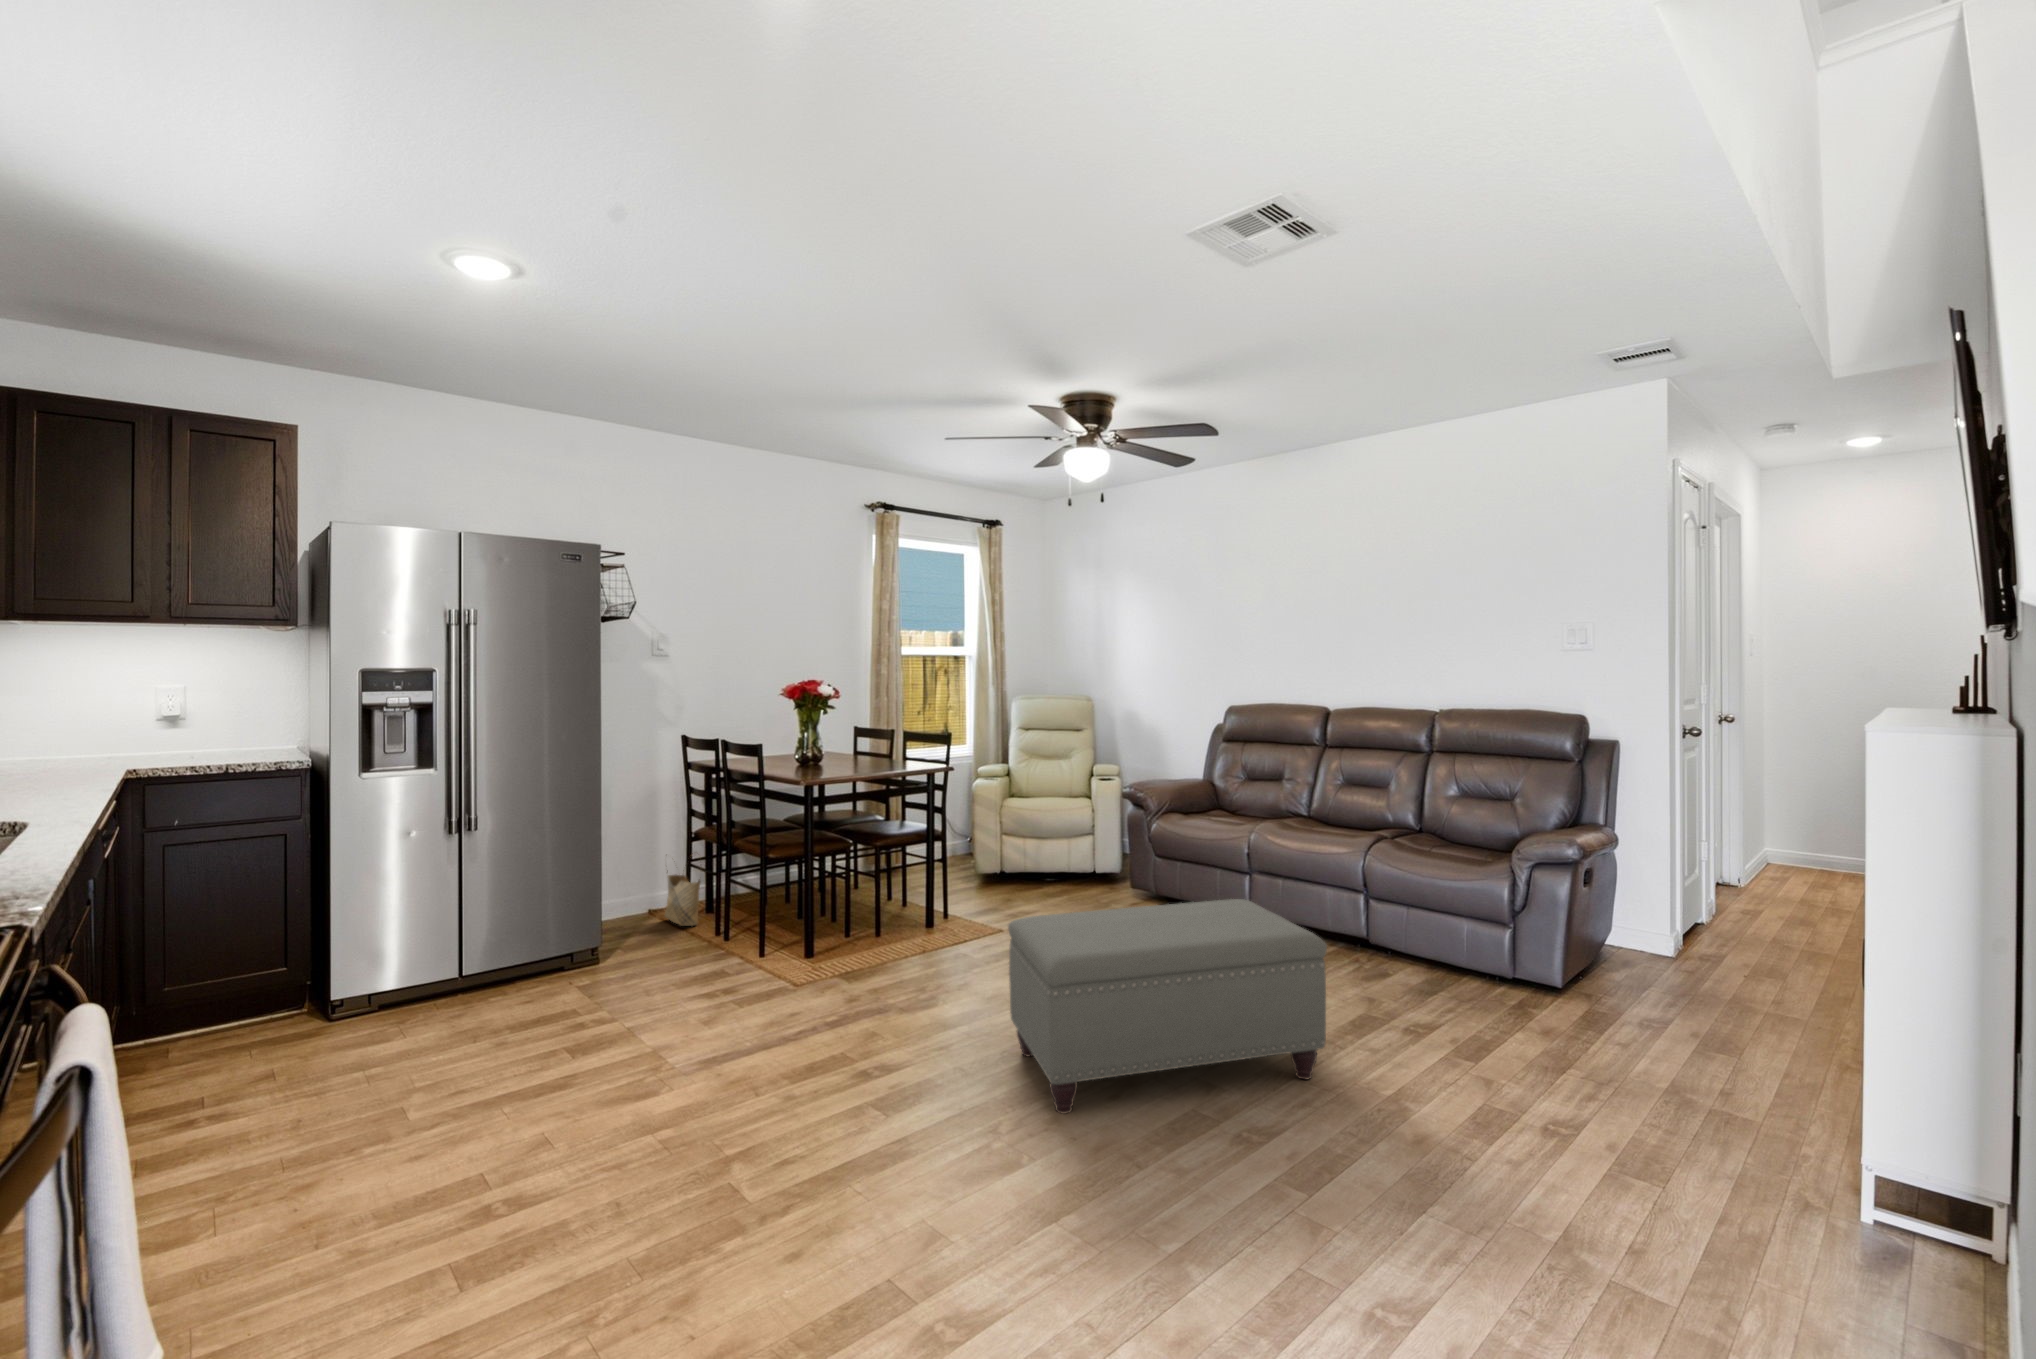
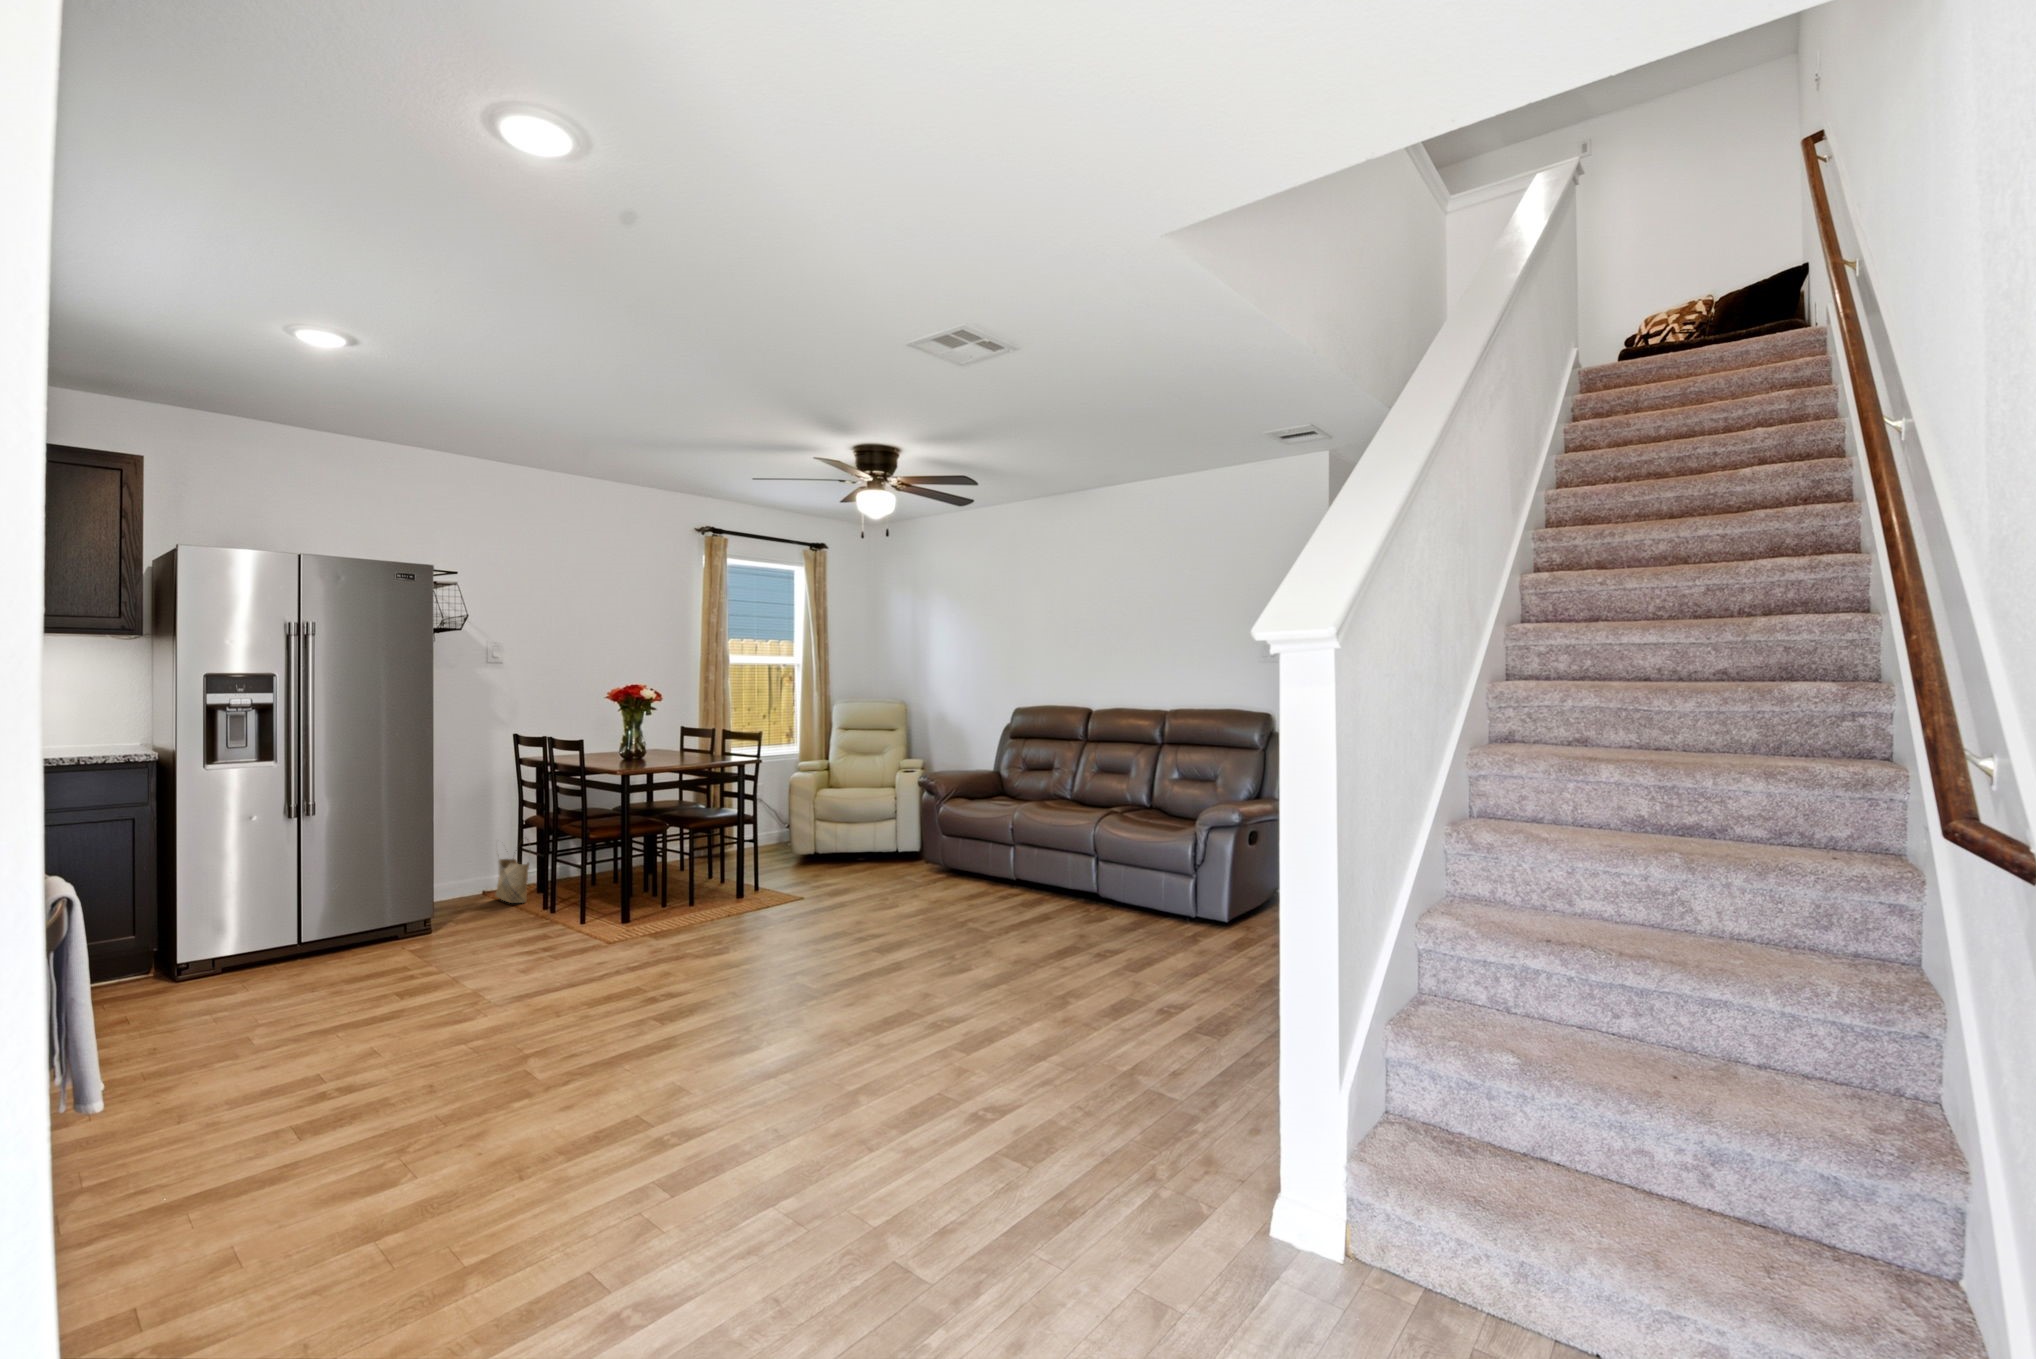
ottoman: present [1008,899,1327,1114] -> none [777,856,1015,1015]

